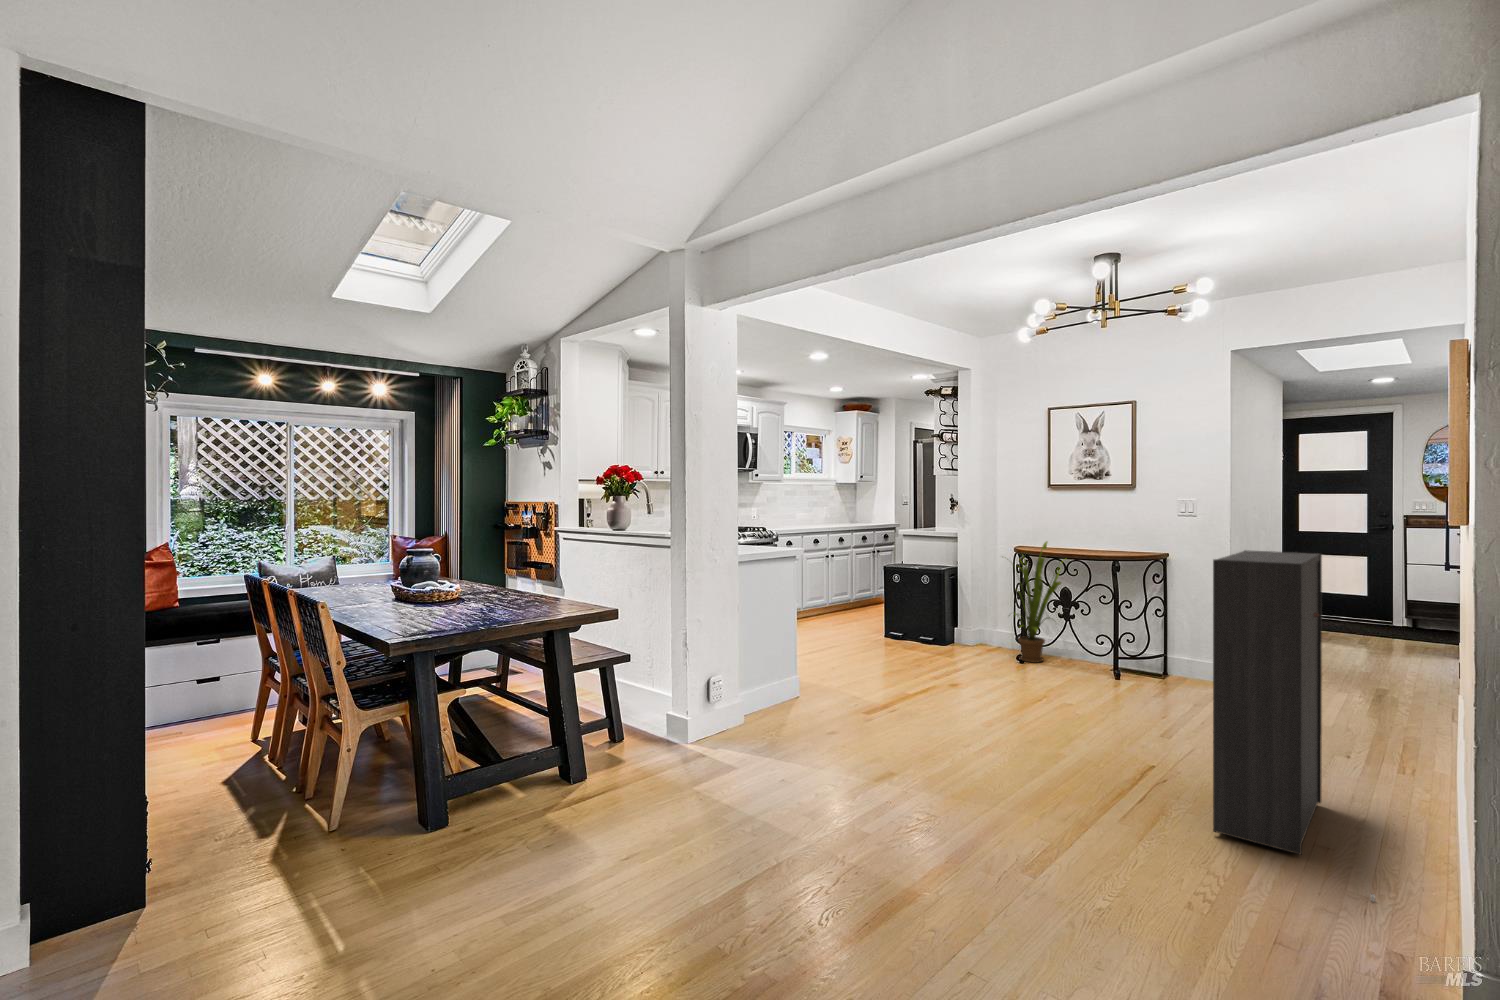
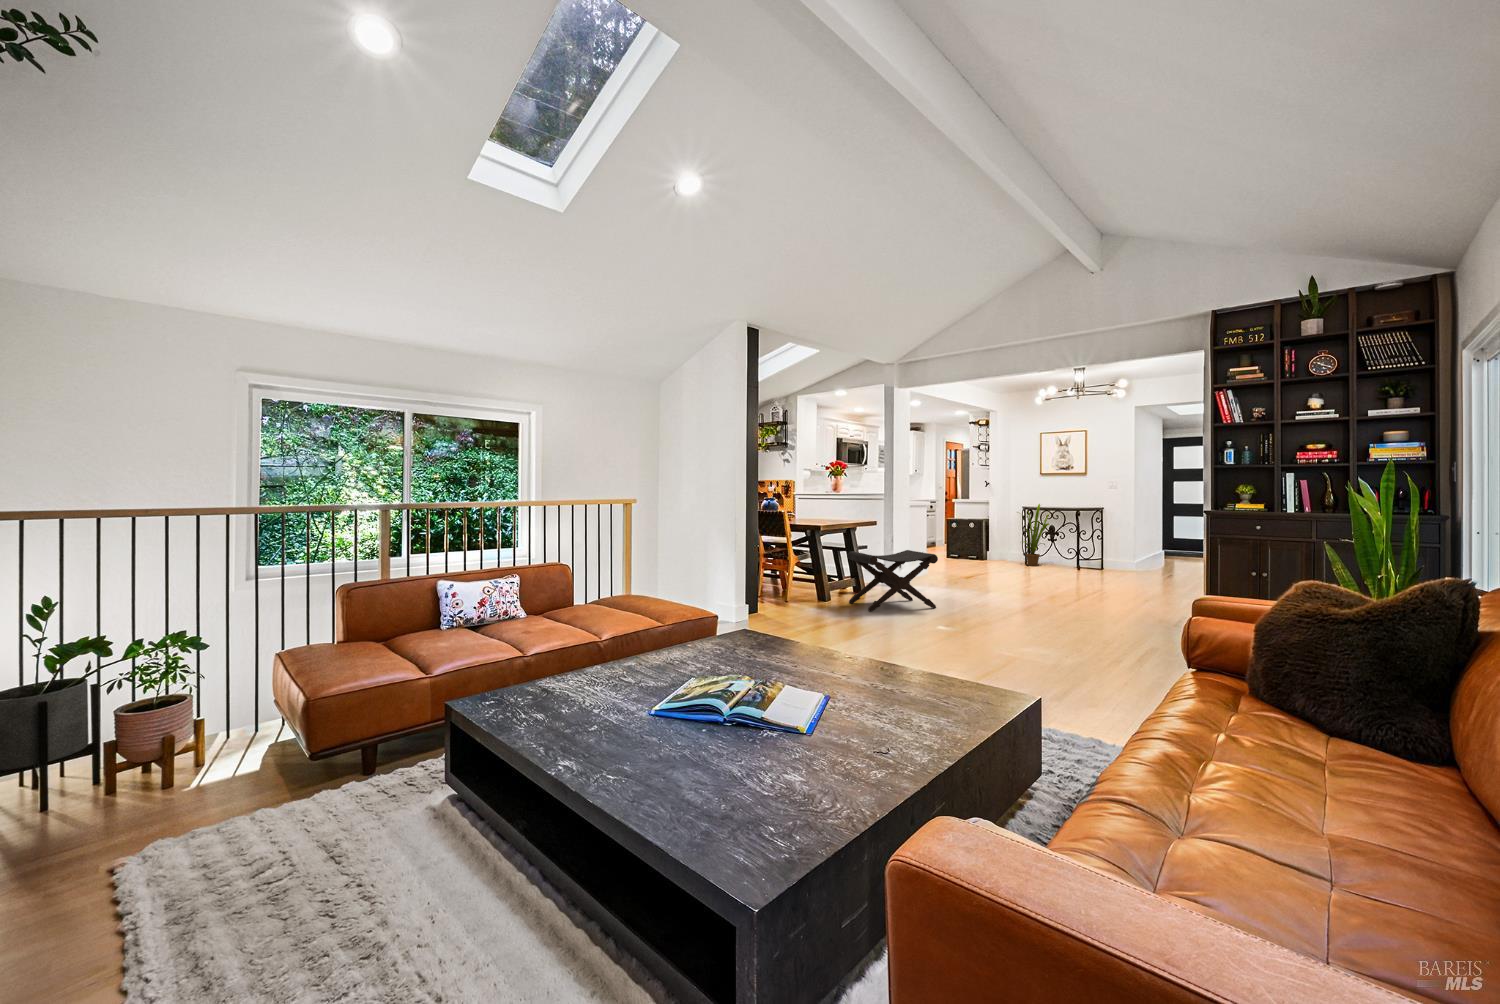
bookcase: present [1213,550,1375,902] -> none [1129,493,1183,604]
footstool: none [389,714,629,948] -> present [848,550,938,611]

